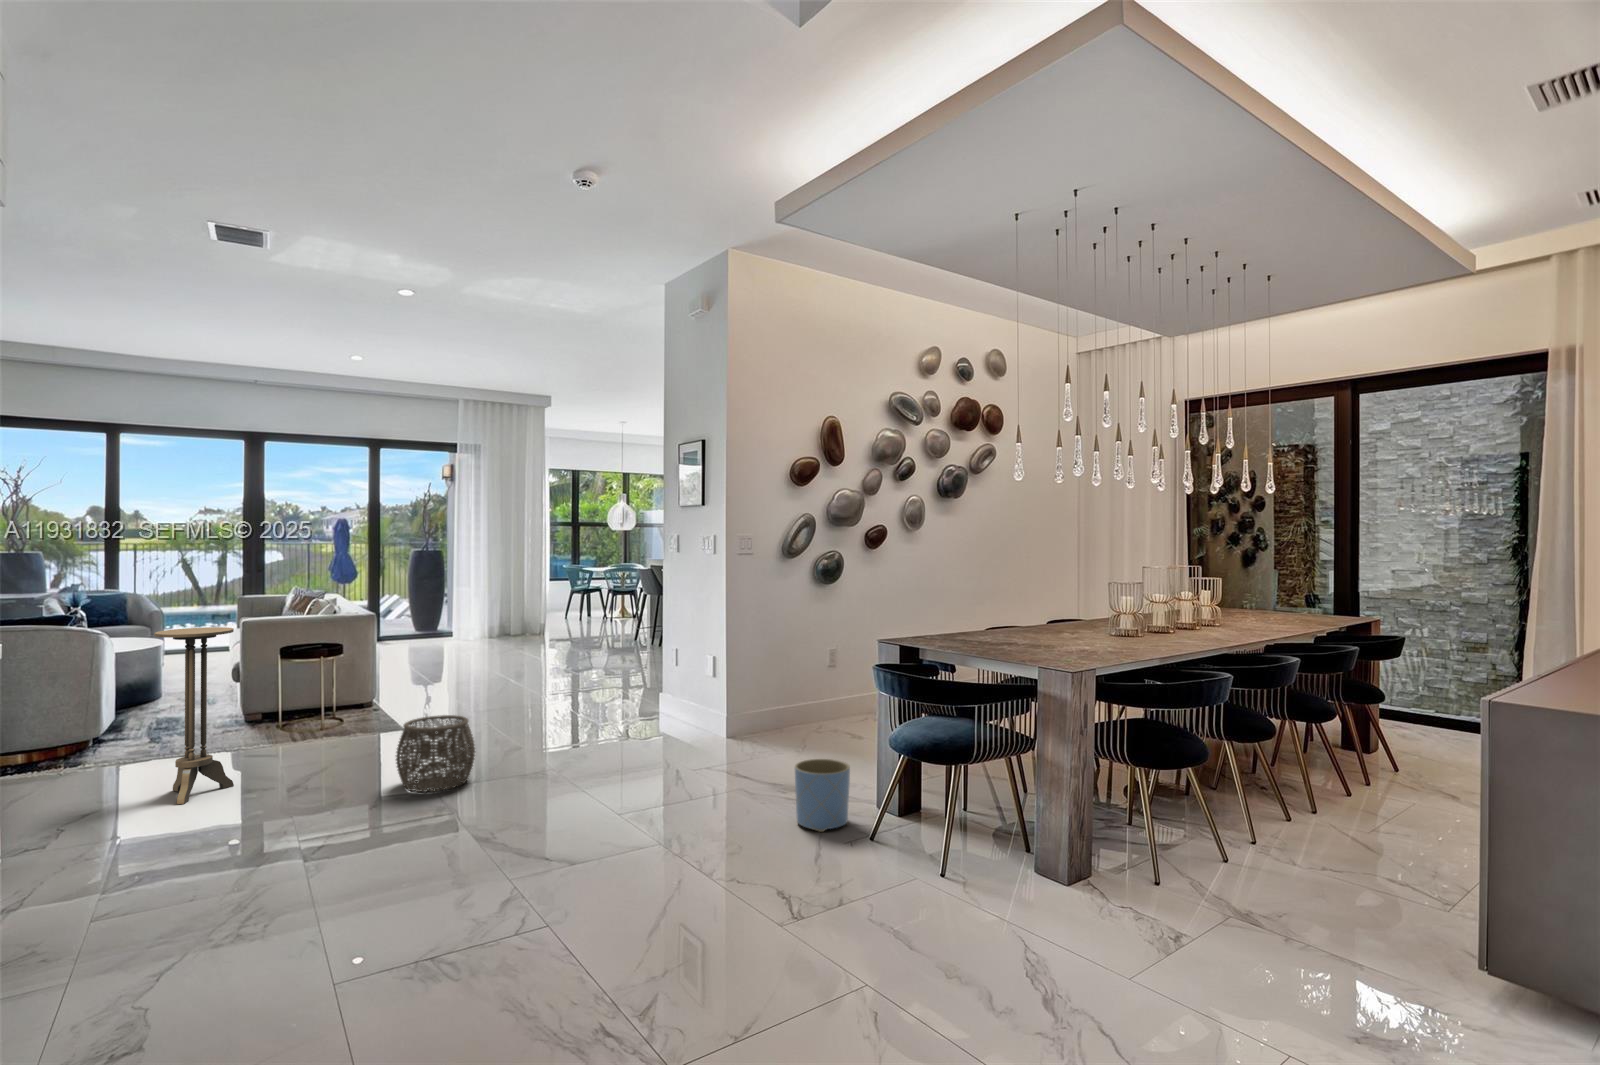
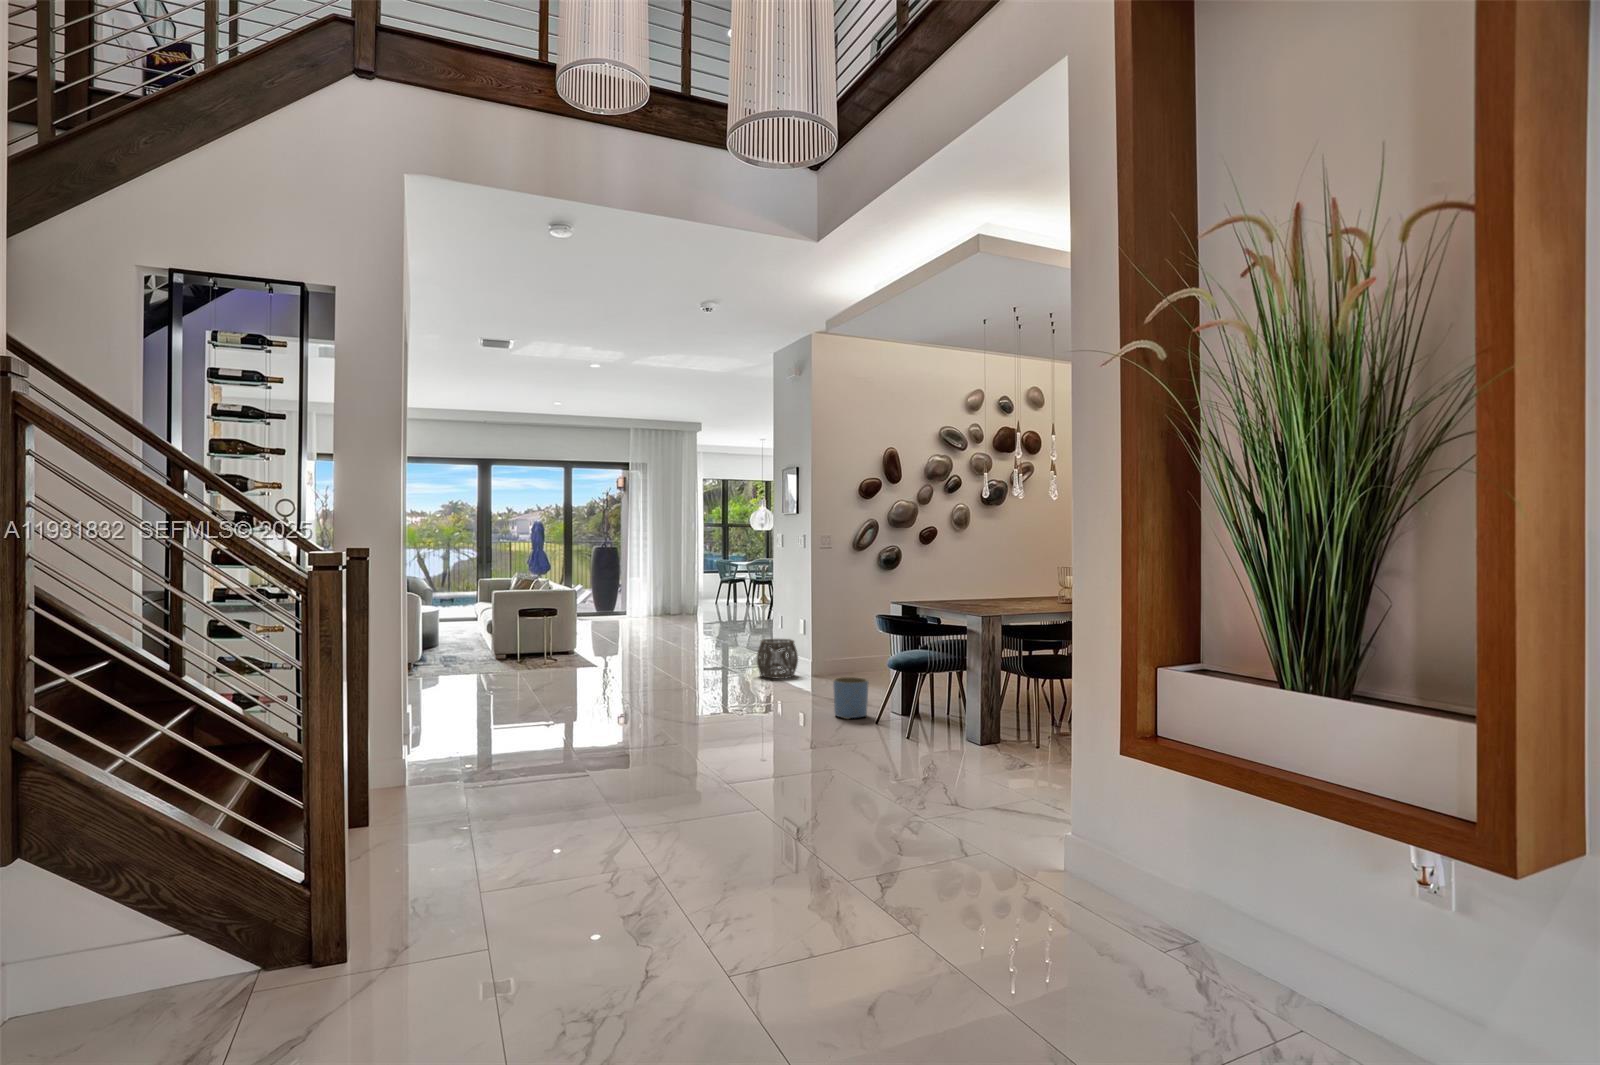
side table: present [154,627,234,804] -> none [462,590,503,694]
woven basket: present [396,715,475,792] -> present [757,639,798,679]

